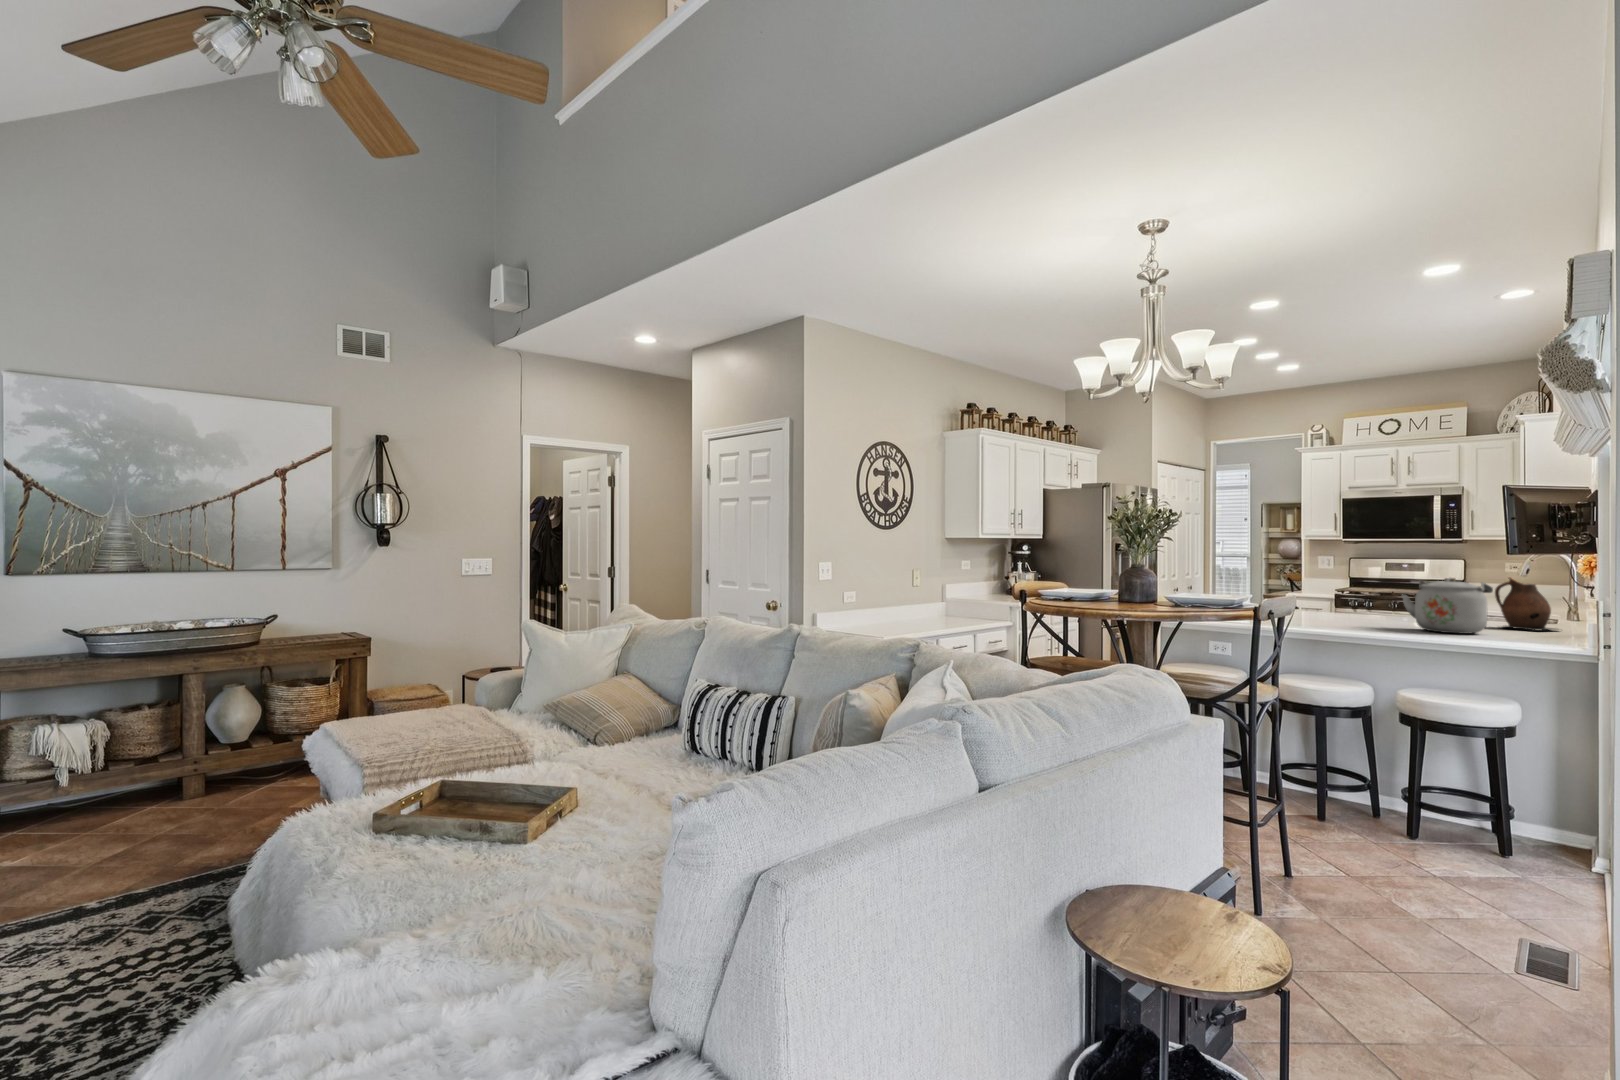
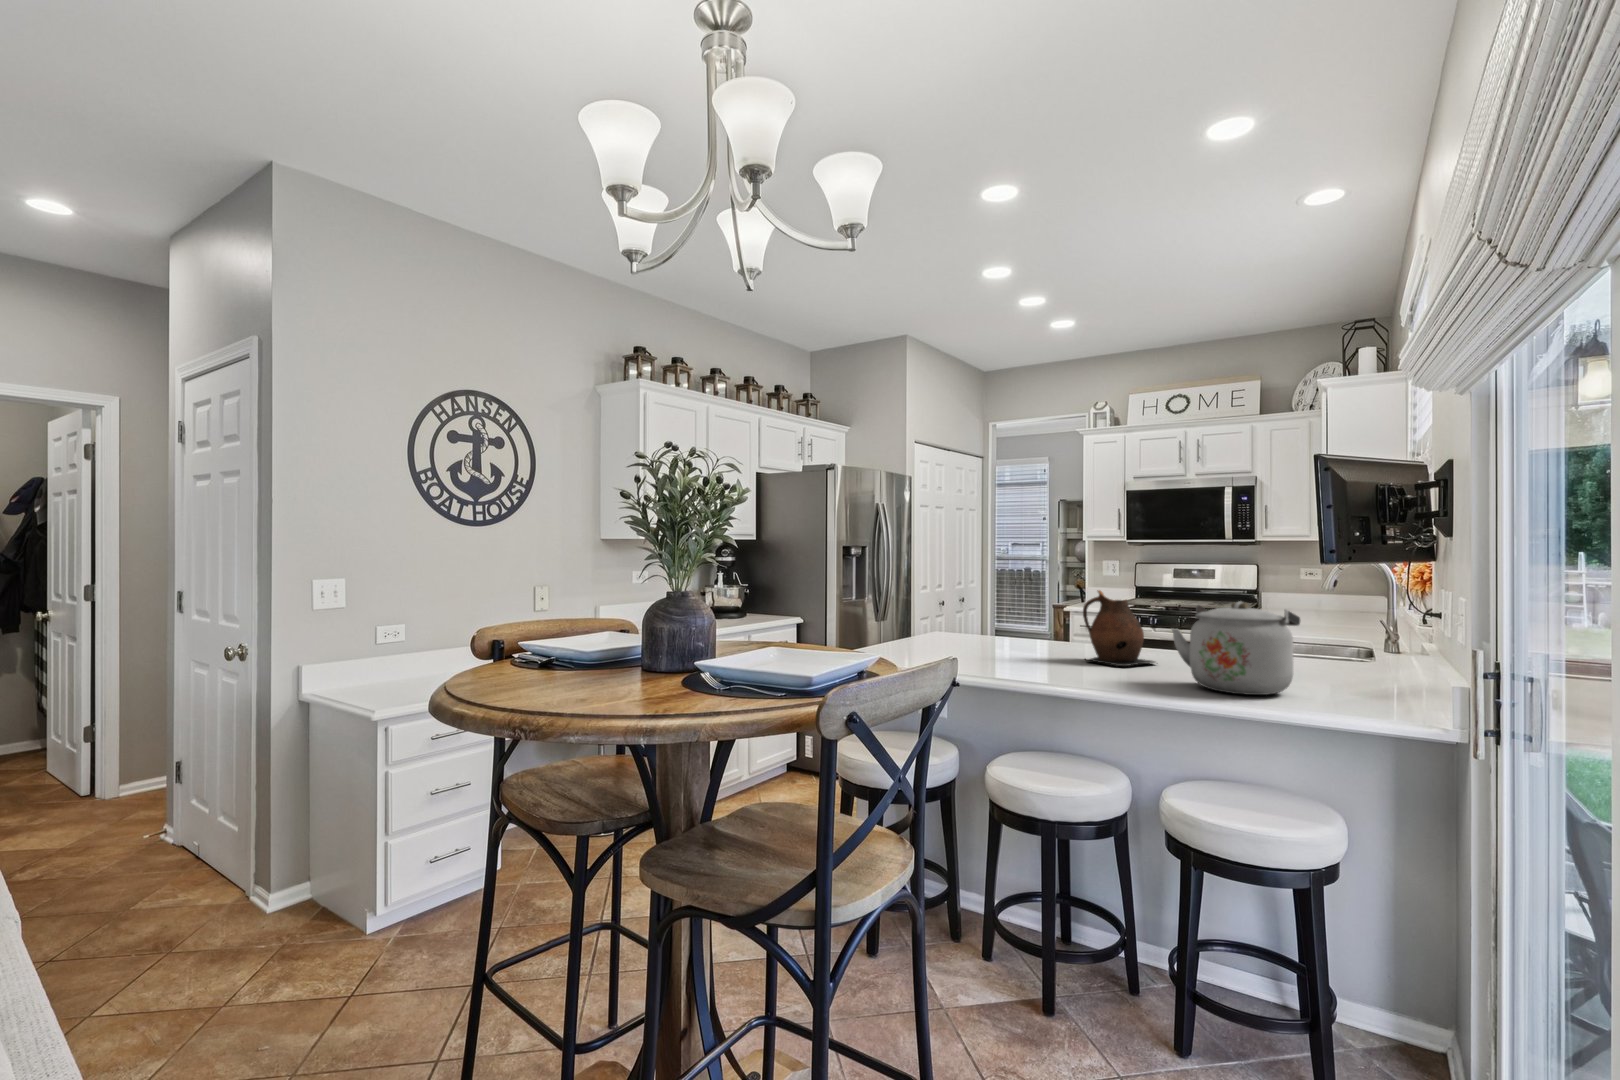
ceramic pitcher: present [1495,577,1556,631] -> present [1083,590,1155,666]

